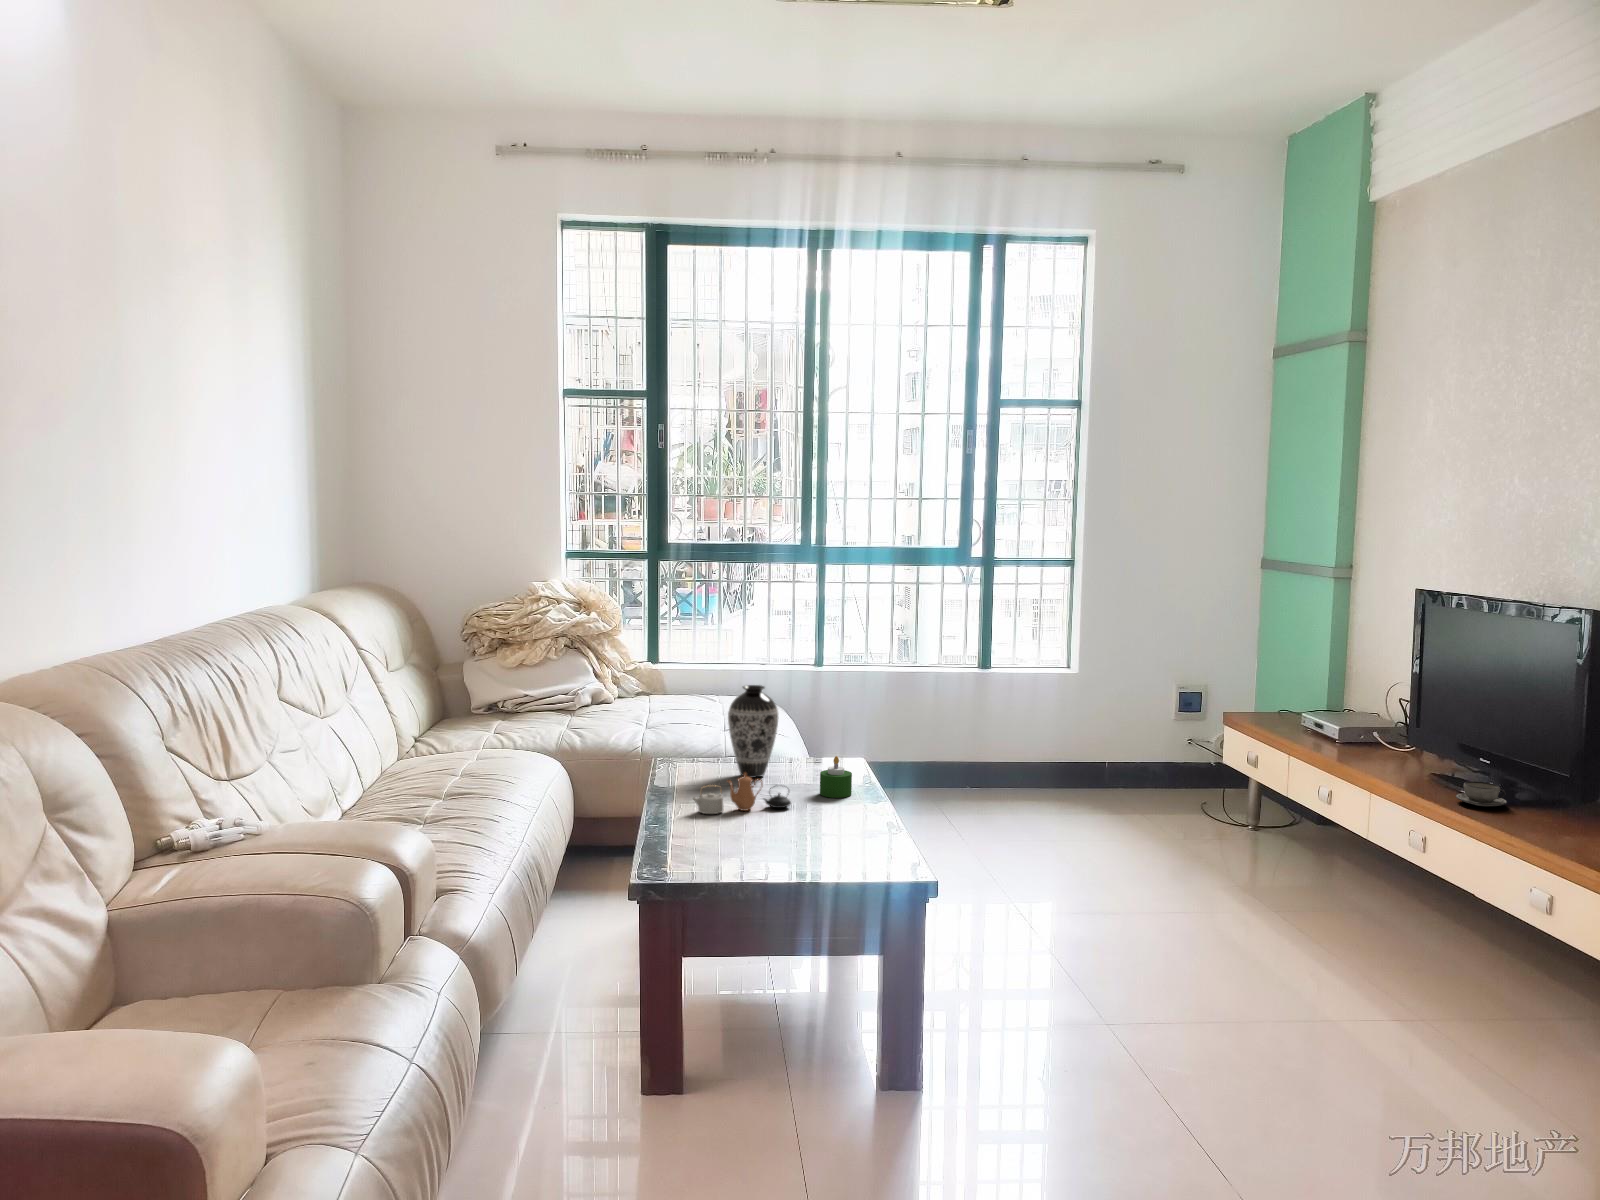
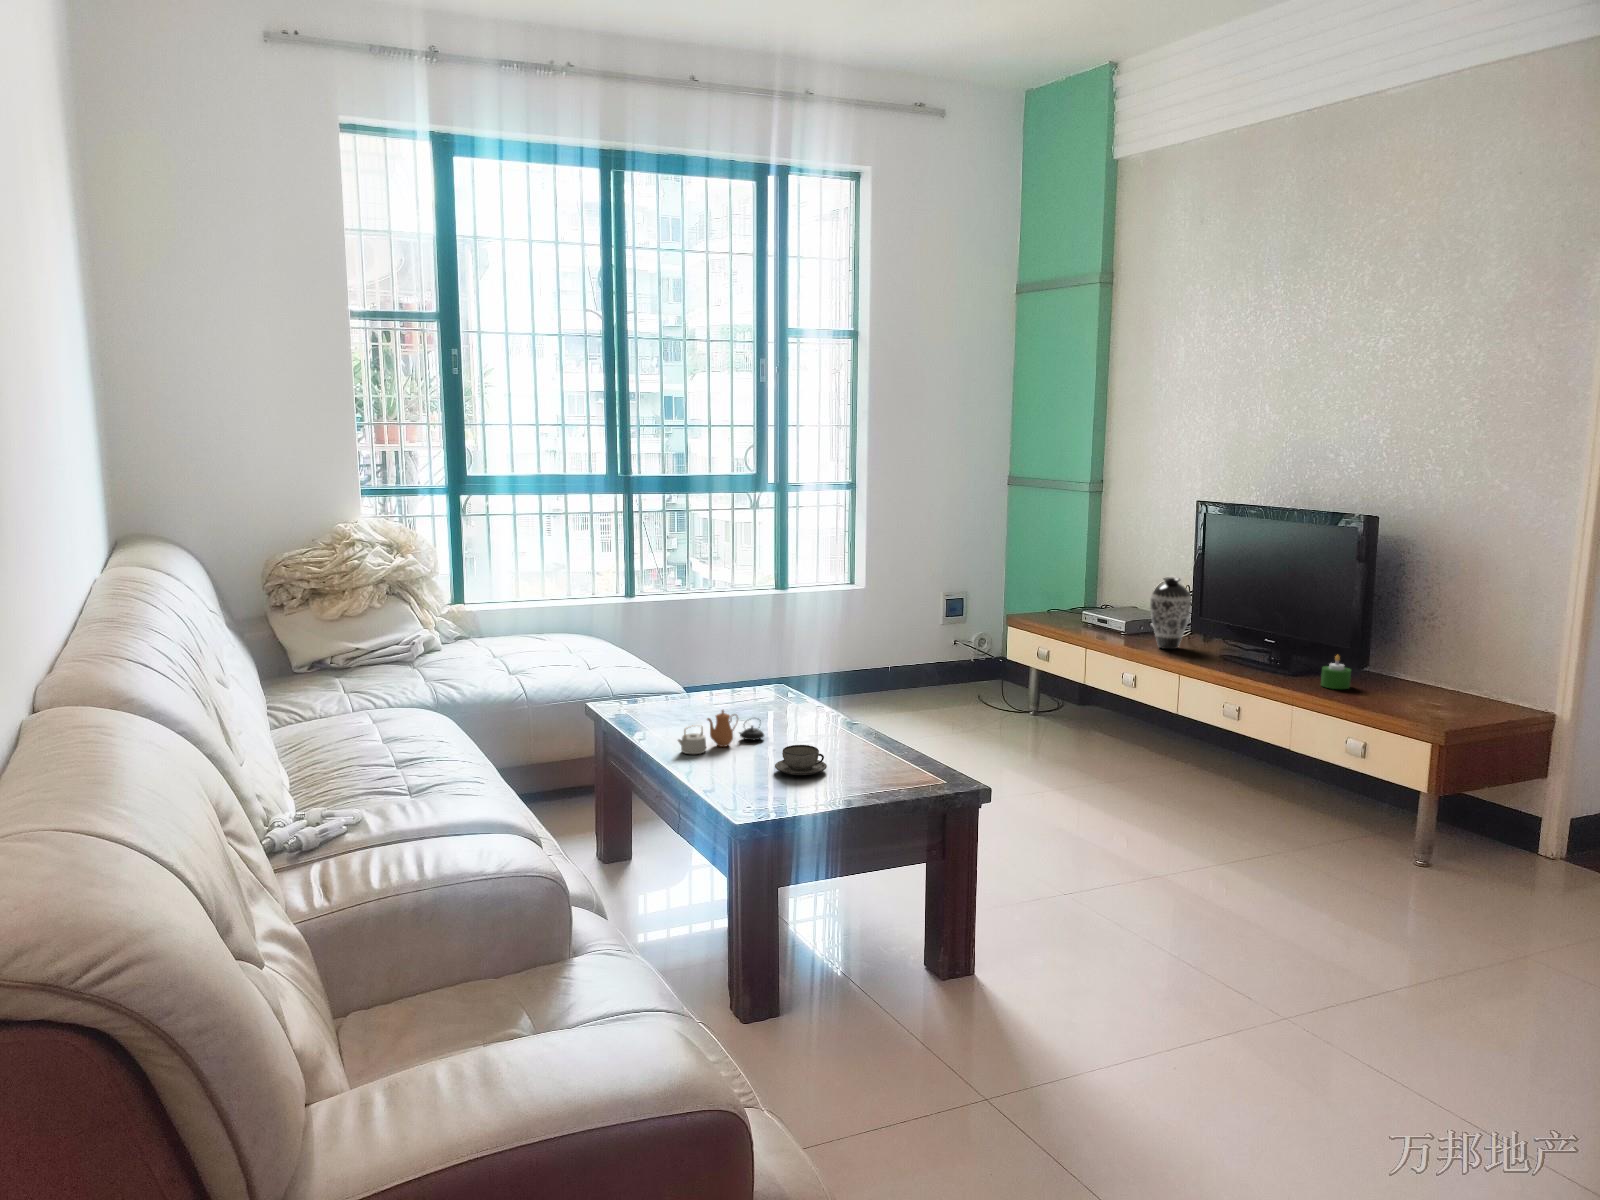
decorative vase: present [728,685,778,778] -> present [1150,578,1191,649]
candle: present [820,756,852,798] -> present [1321,655,1351,689]
teacup: present [1456,781,1507,806] -> present [775,745,827,775]

